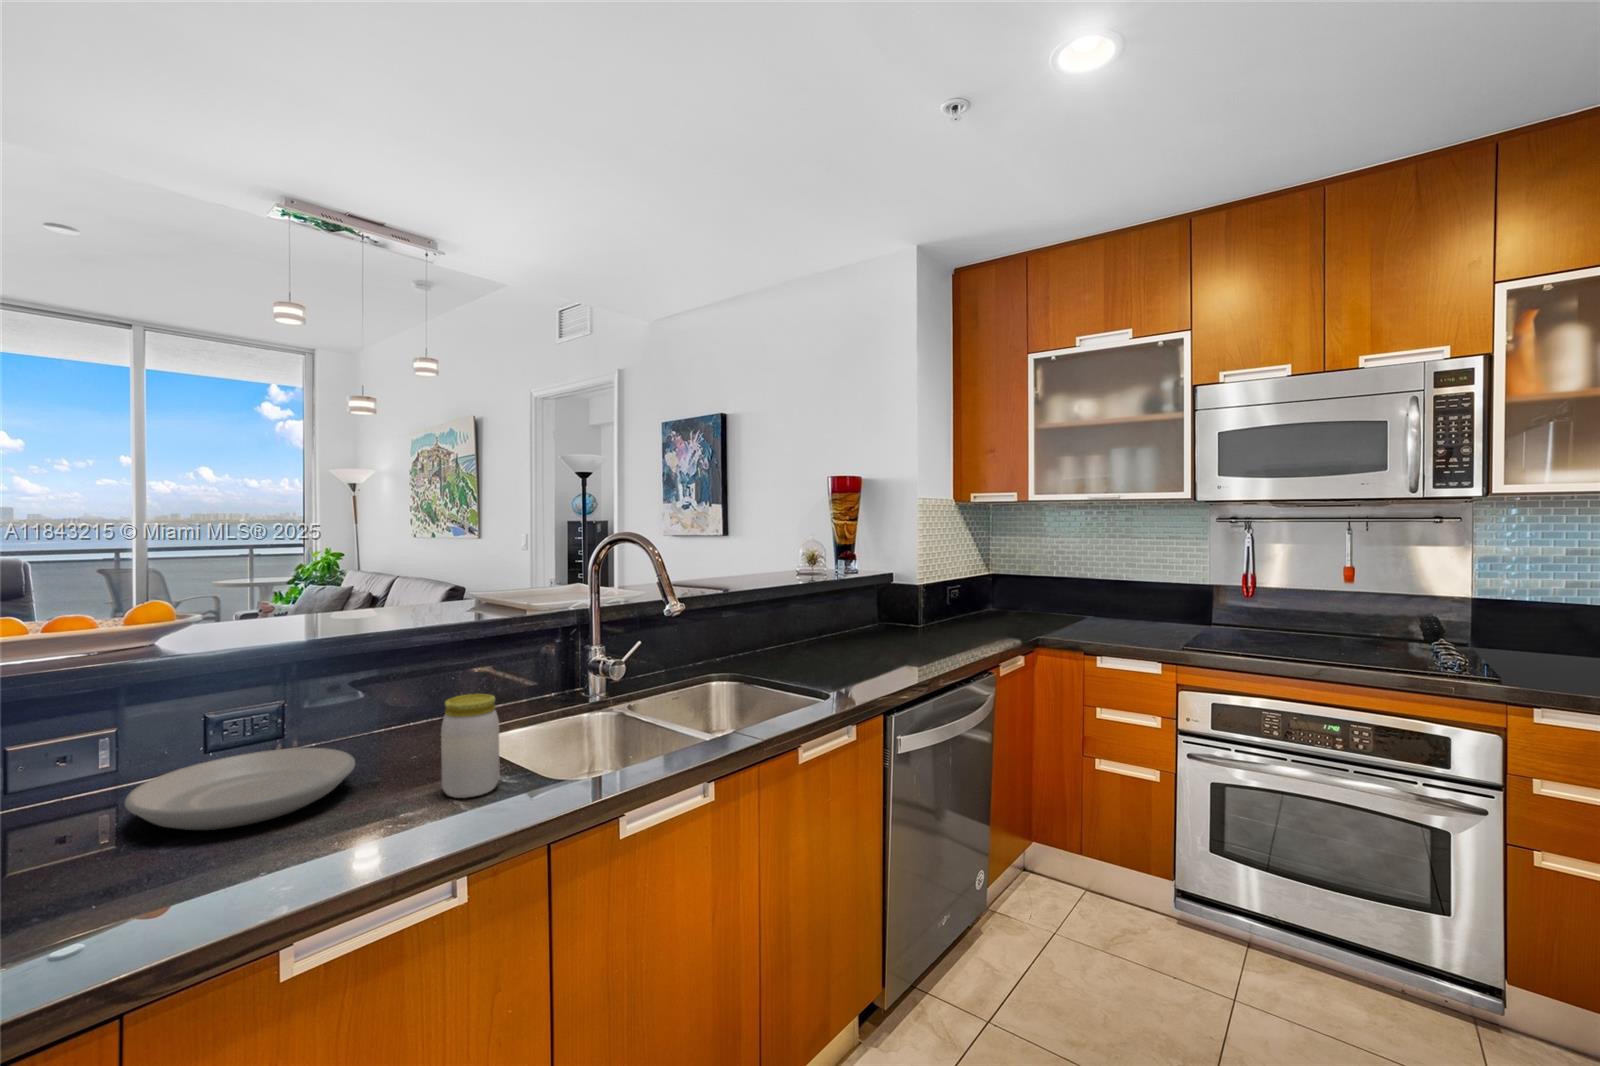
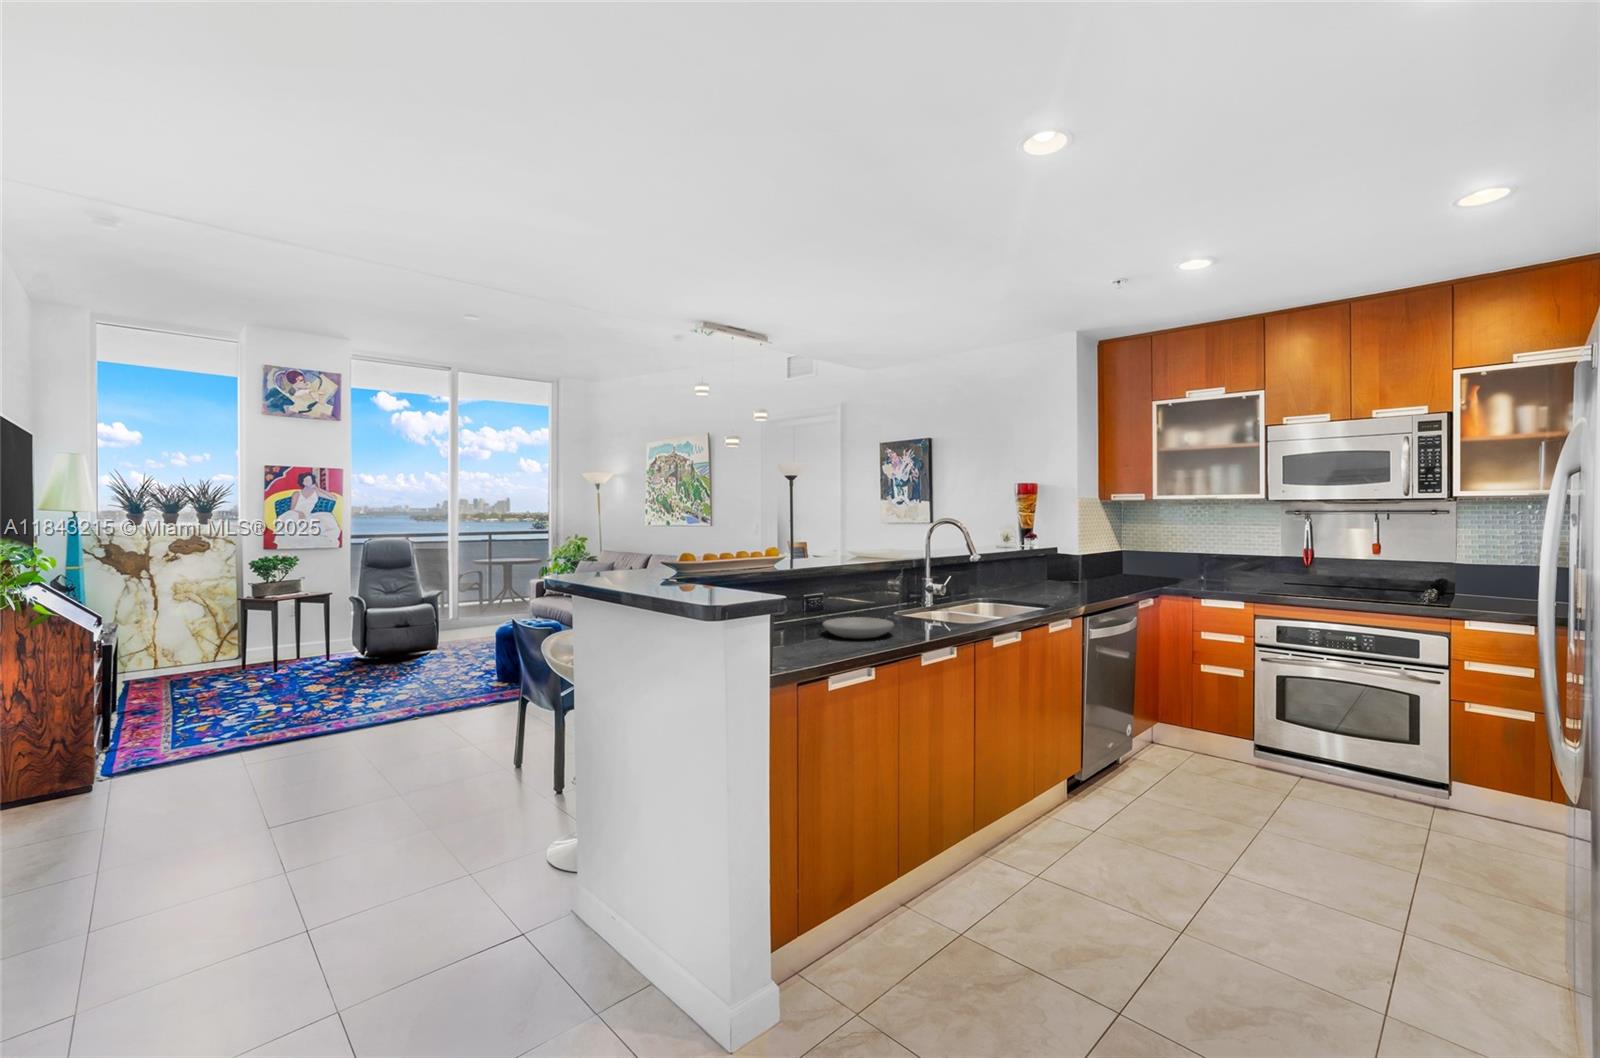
jar: present [441,694,500,798] -> none [927,594,949,634]

